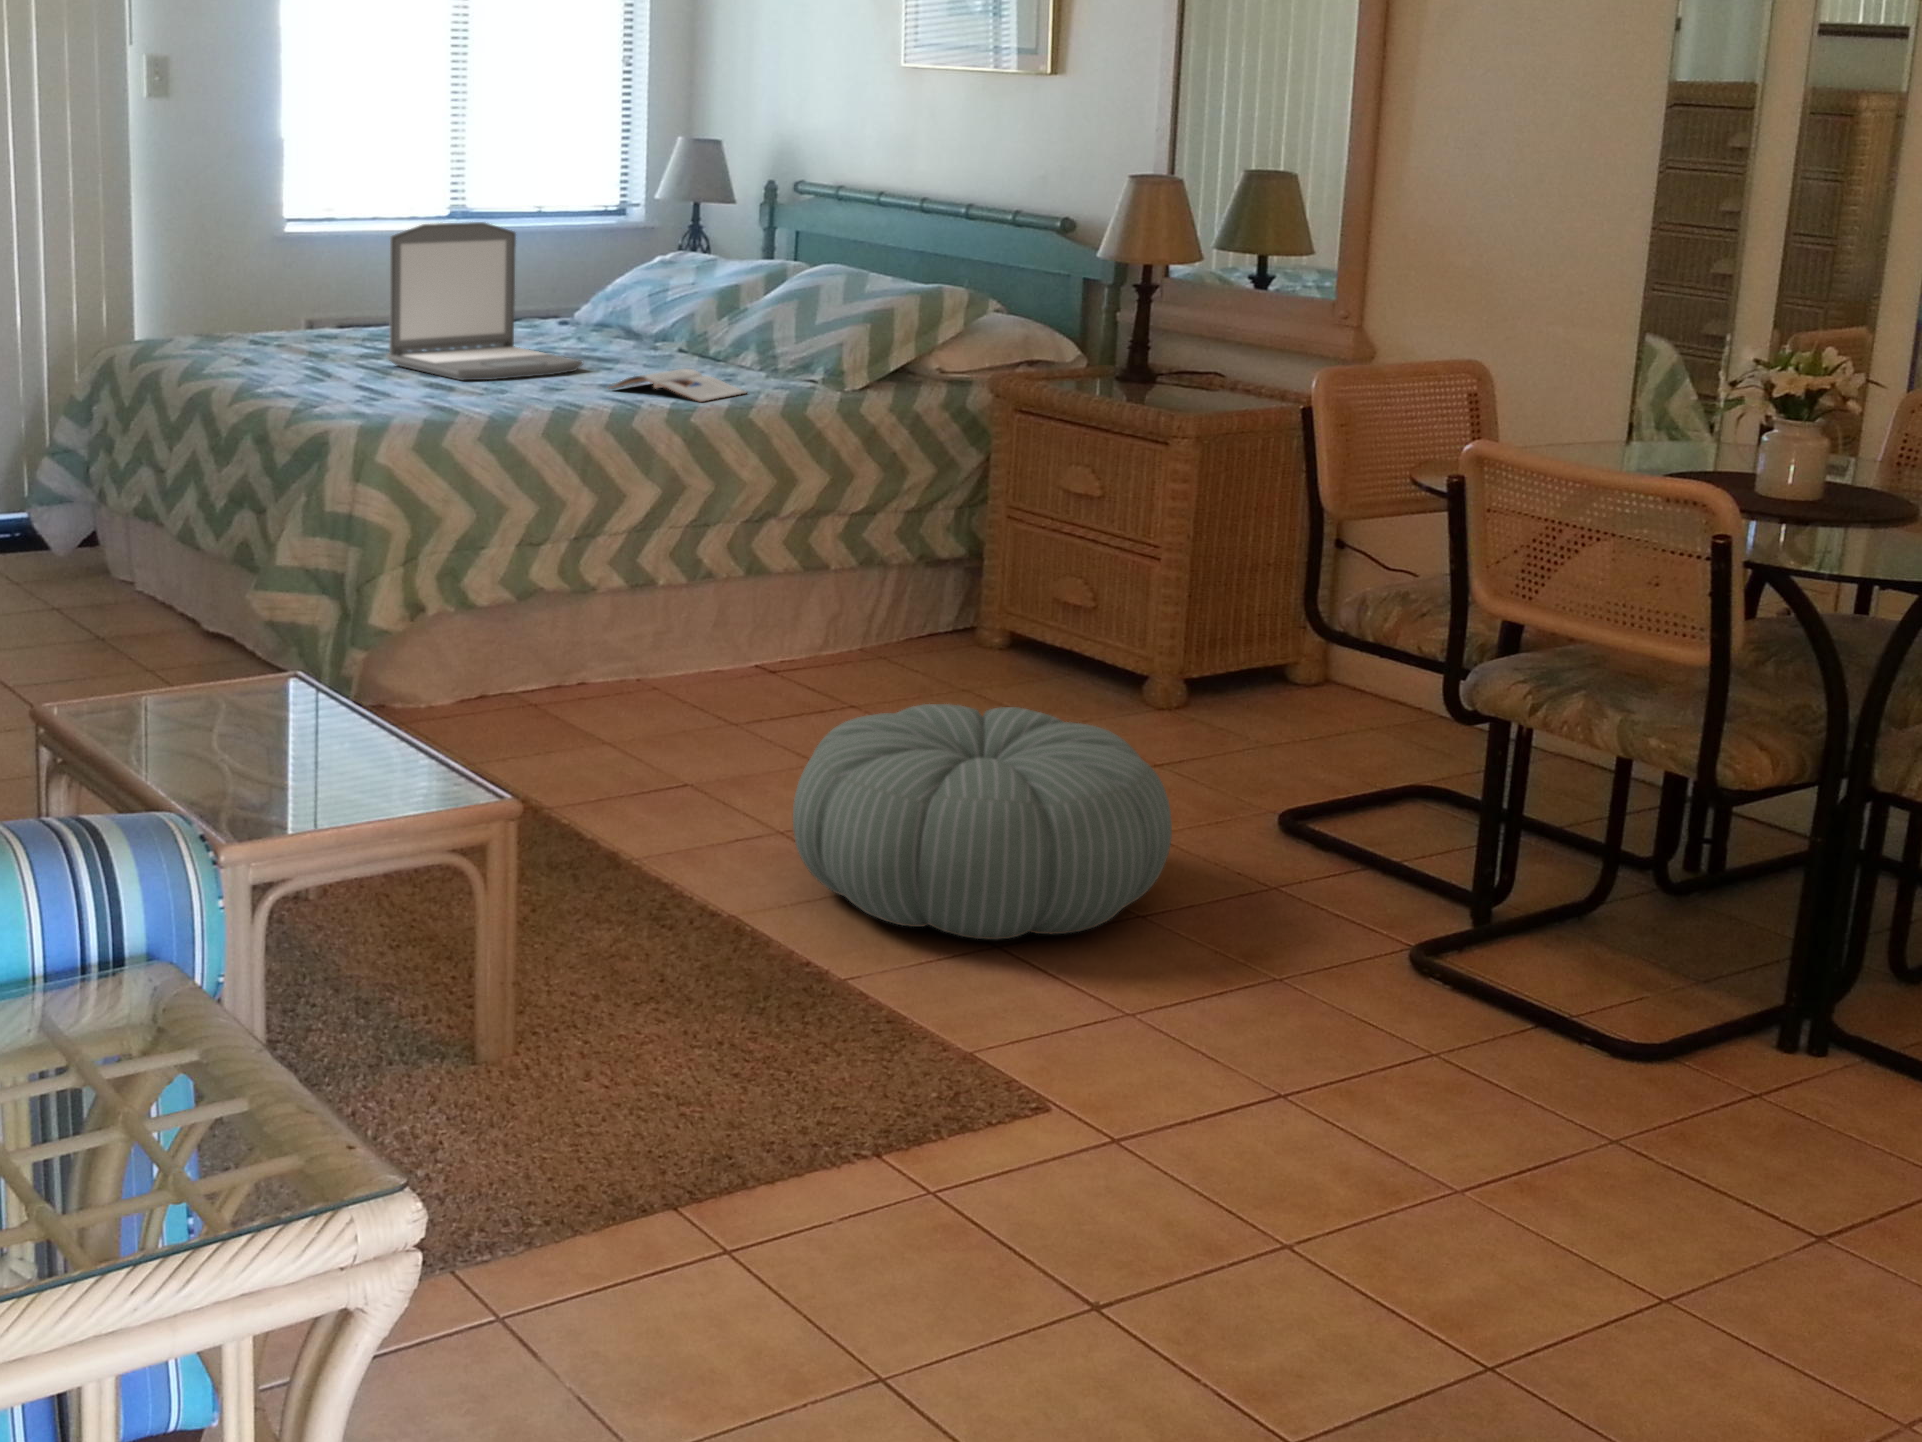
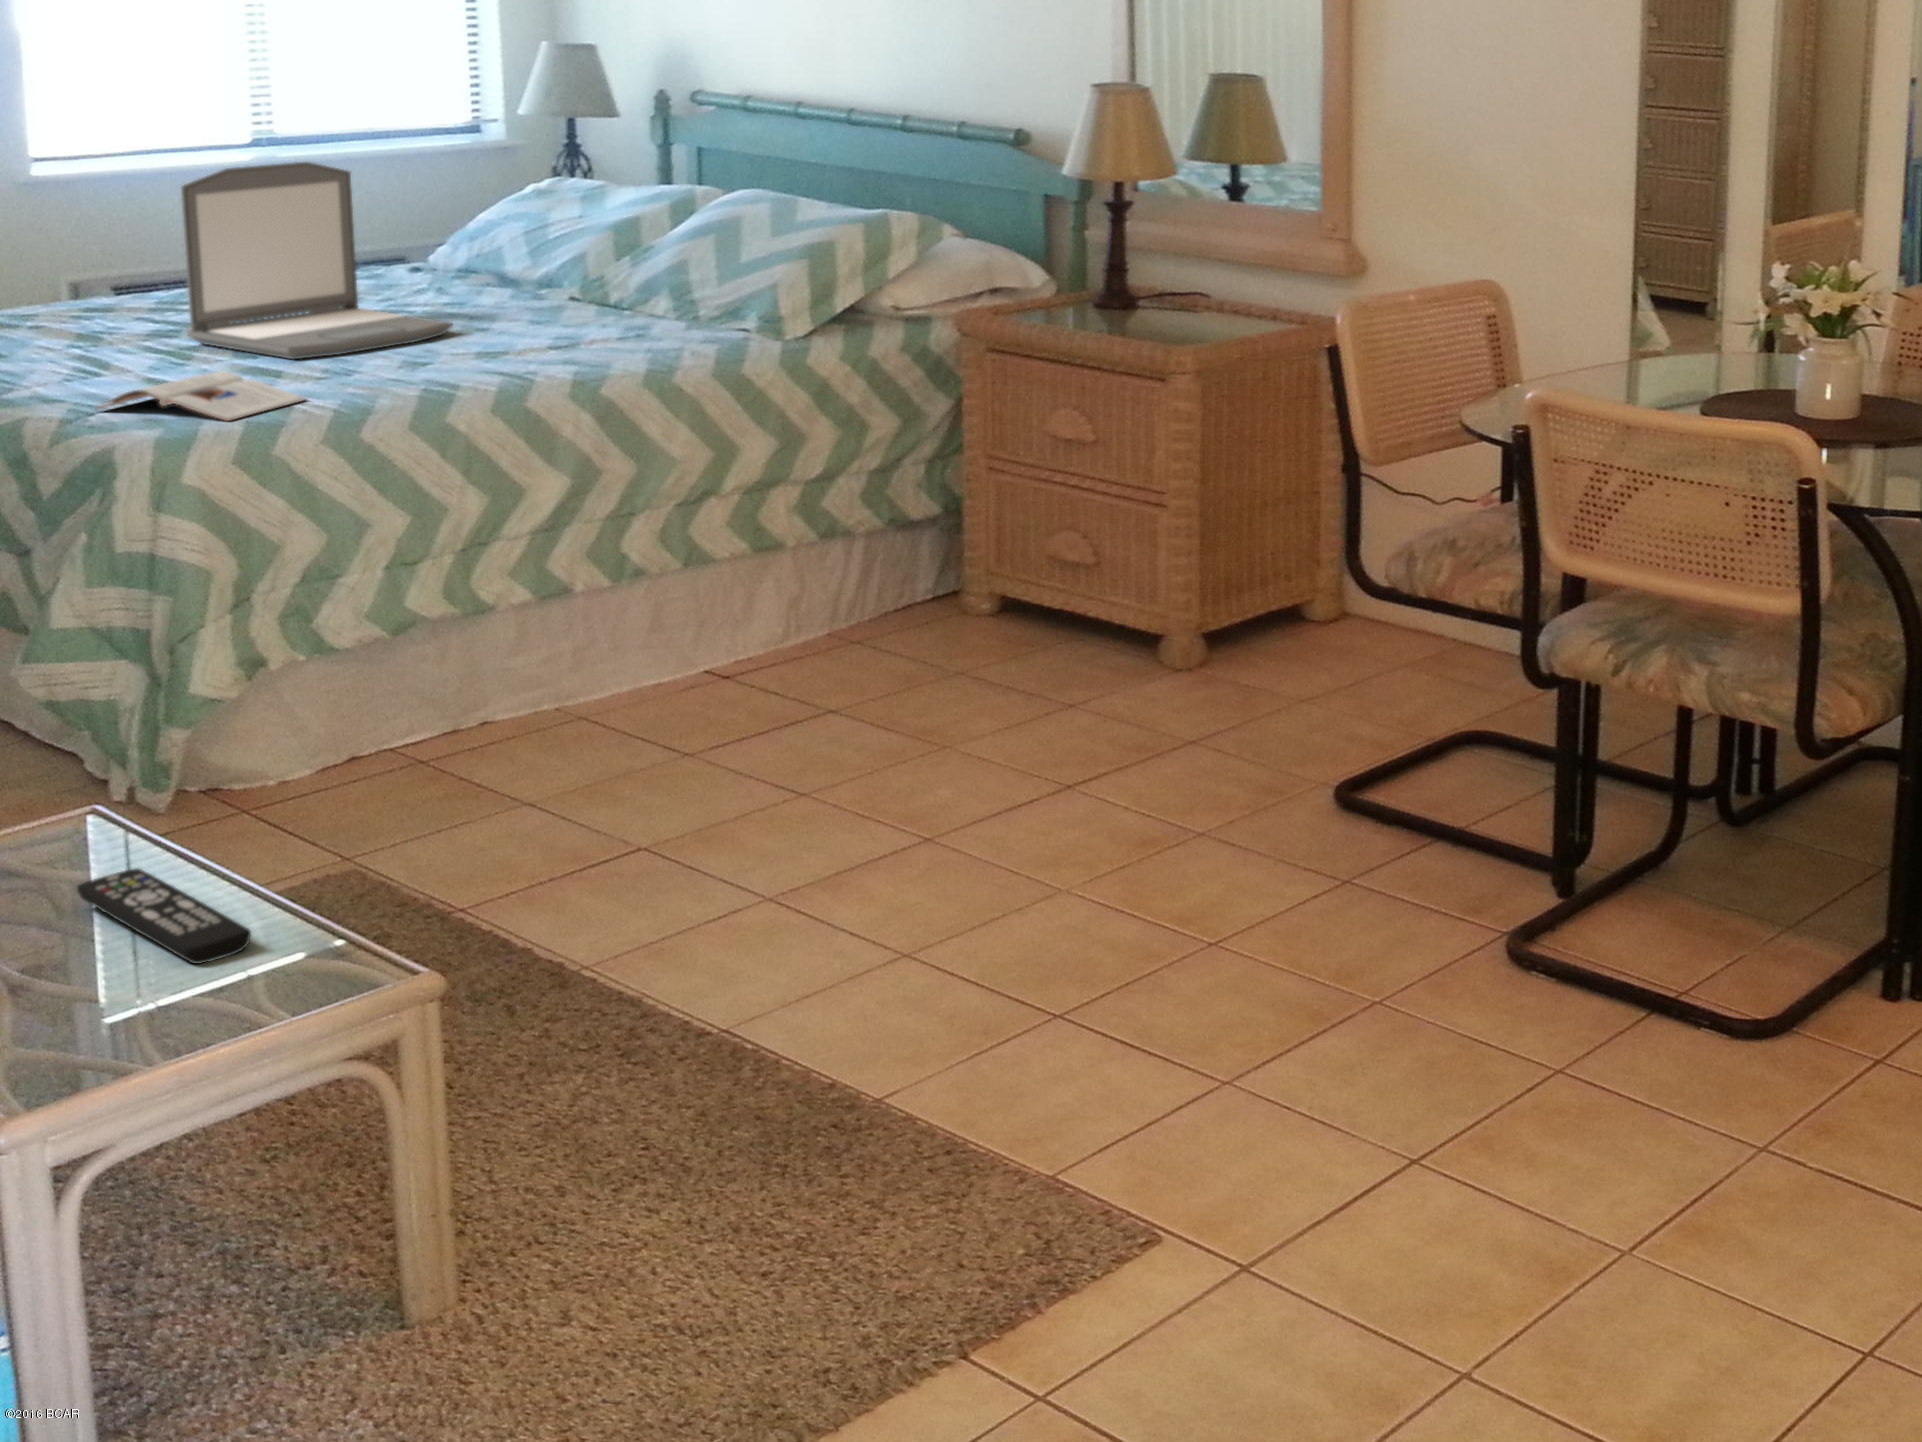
magazine: present [609,369,746,402] -> present [101,372,306,421]
pouf: present [793,704,1172,940] -> none [789,716,1237,1010]
remote control: none [284,711,395,774] -> present [77,869,251,964]

